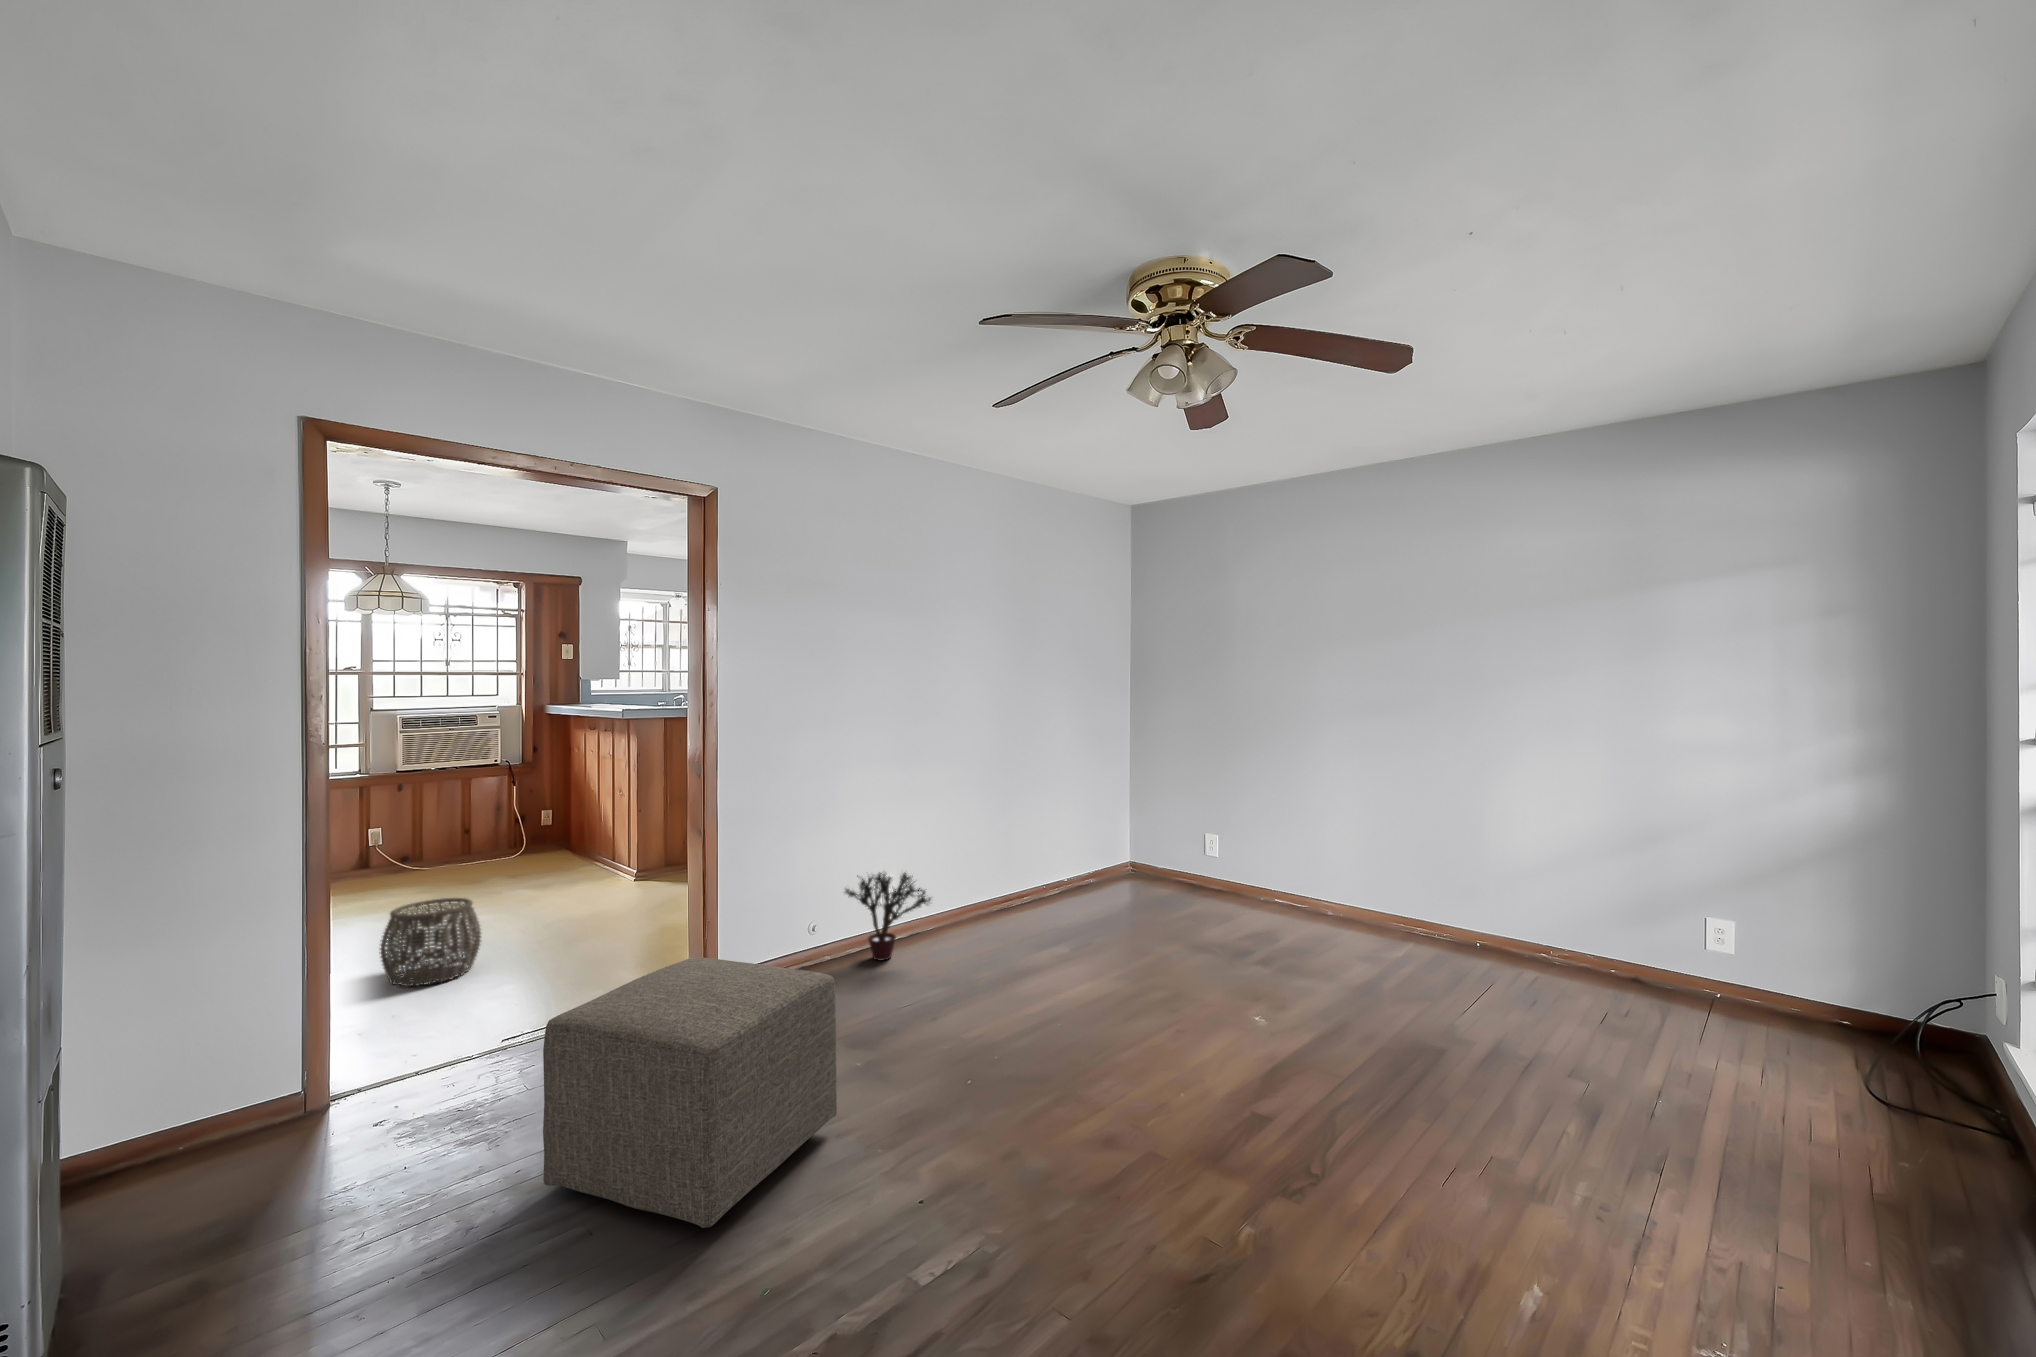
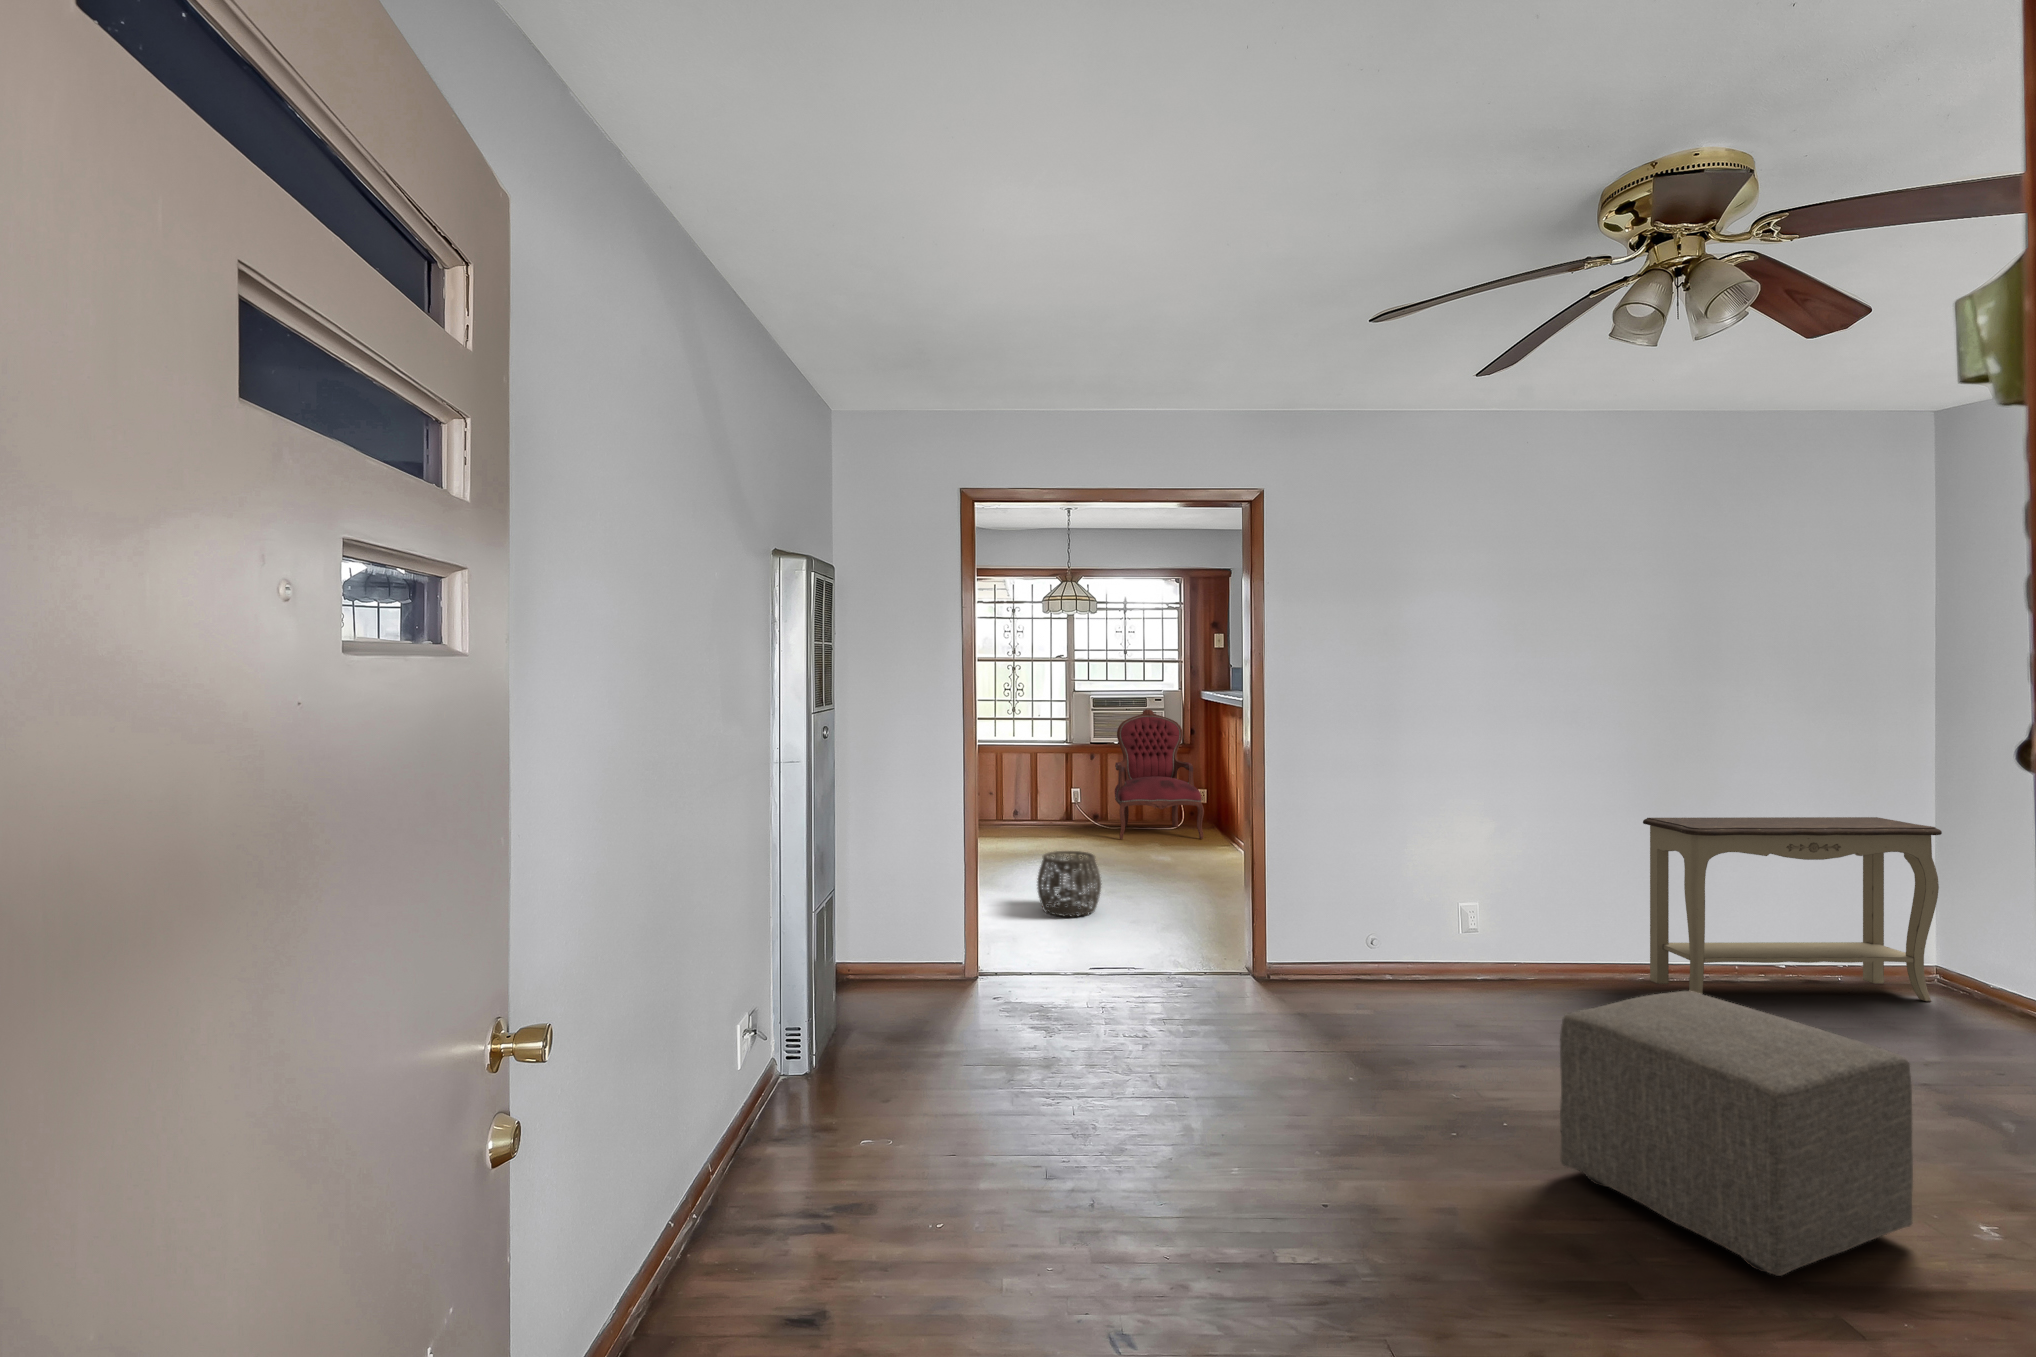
armchair: none [440,727,561,878] -> present [1115,709,1204,839]
console table: none [996,770,1136,915] -> present [1643,817,1942,1001]
potted plant: present [845,872,931,960] -> none [1394,894,1502,997]
ottoman: present [543,957,837,1228] -> present [1560,991,1913,1276]

